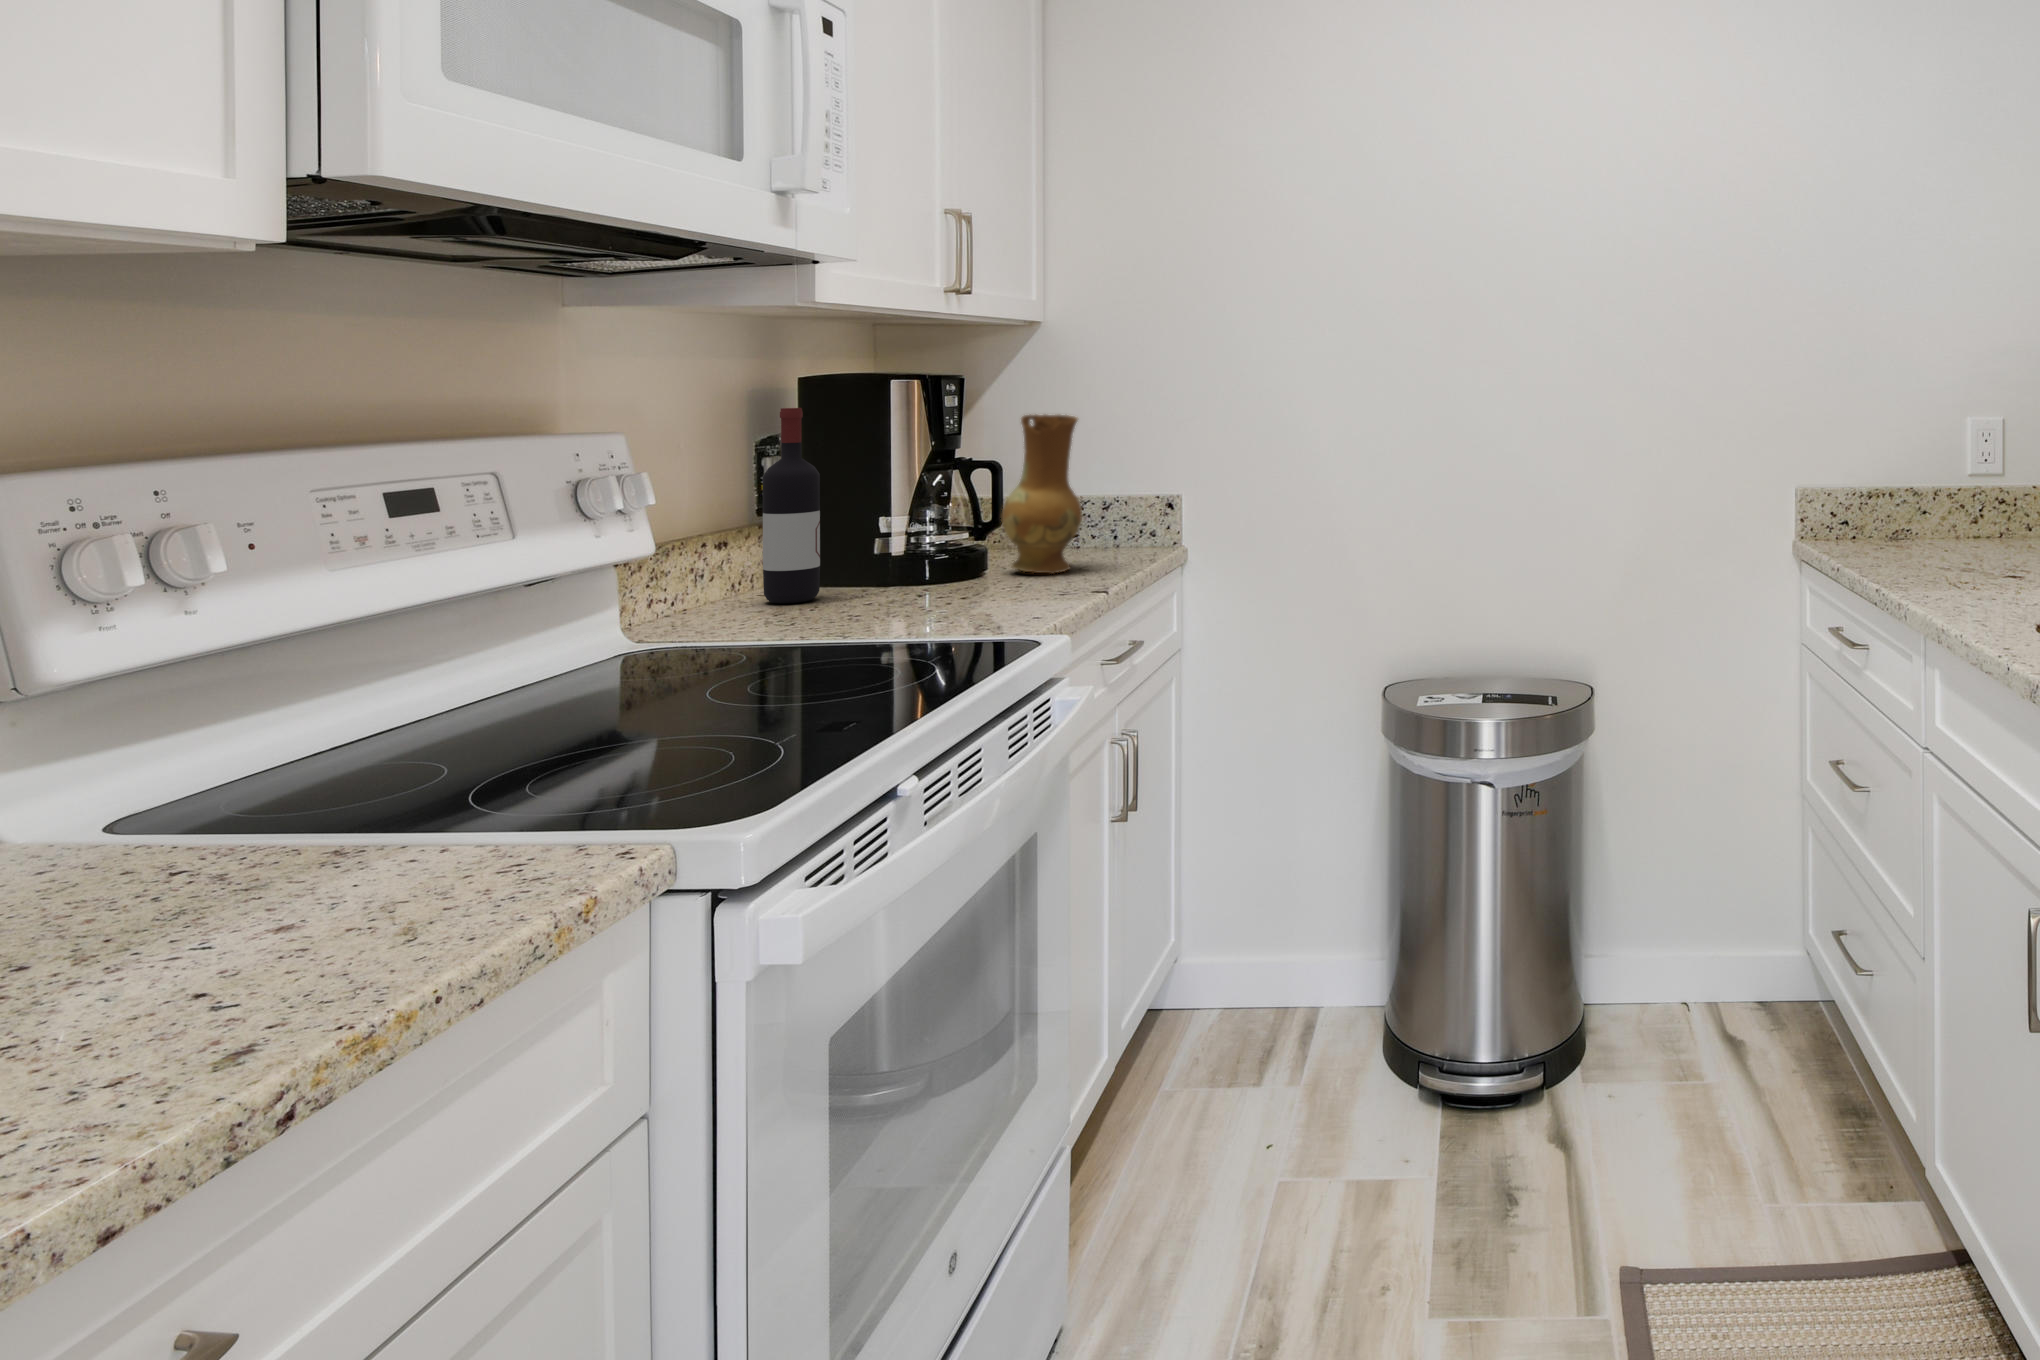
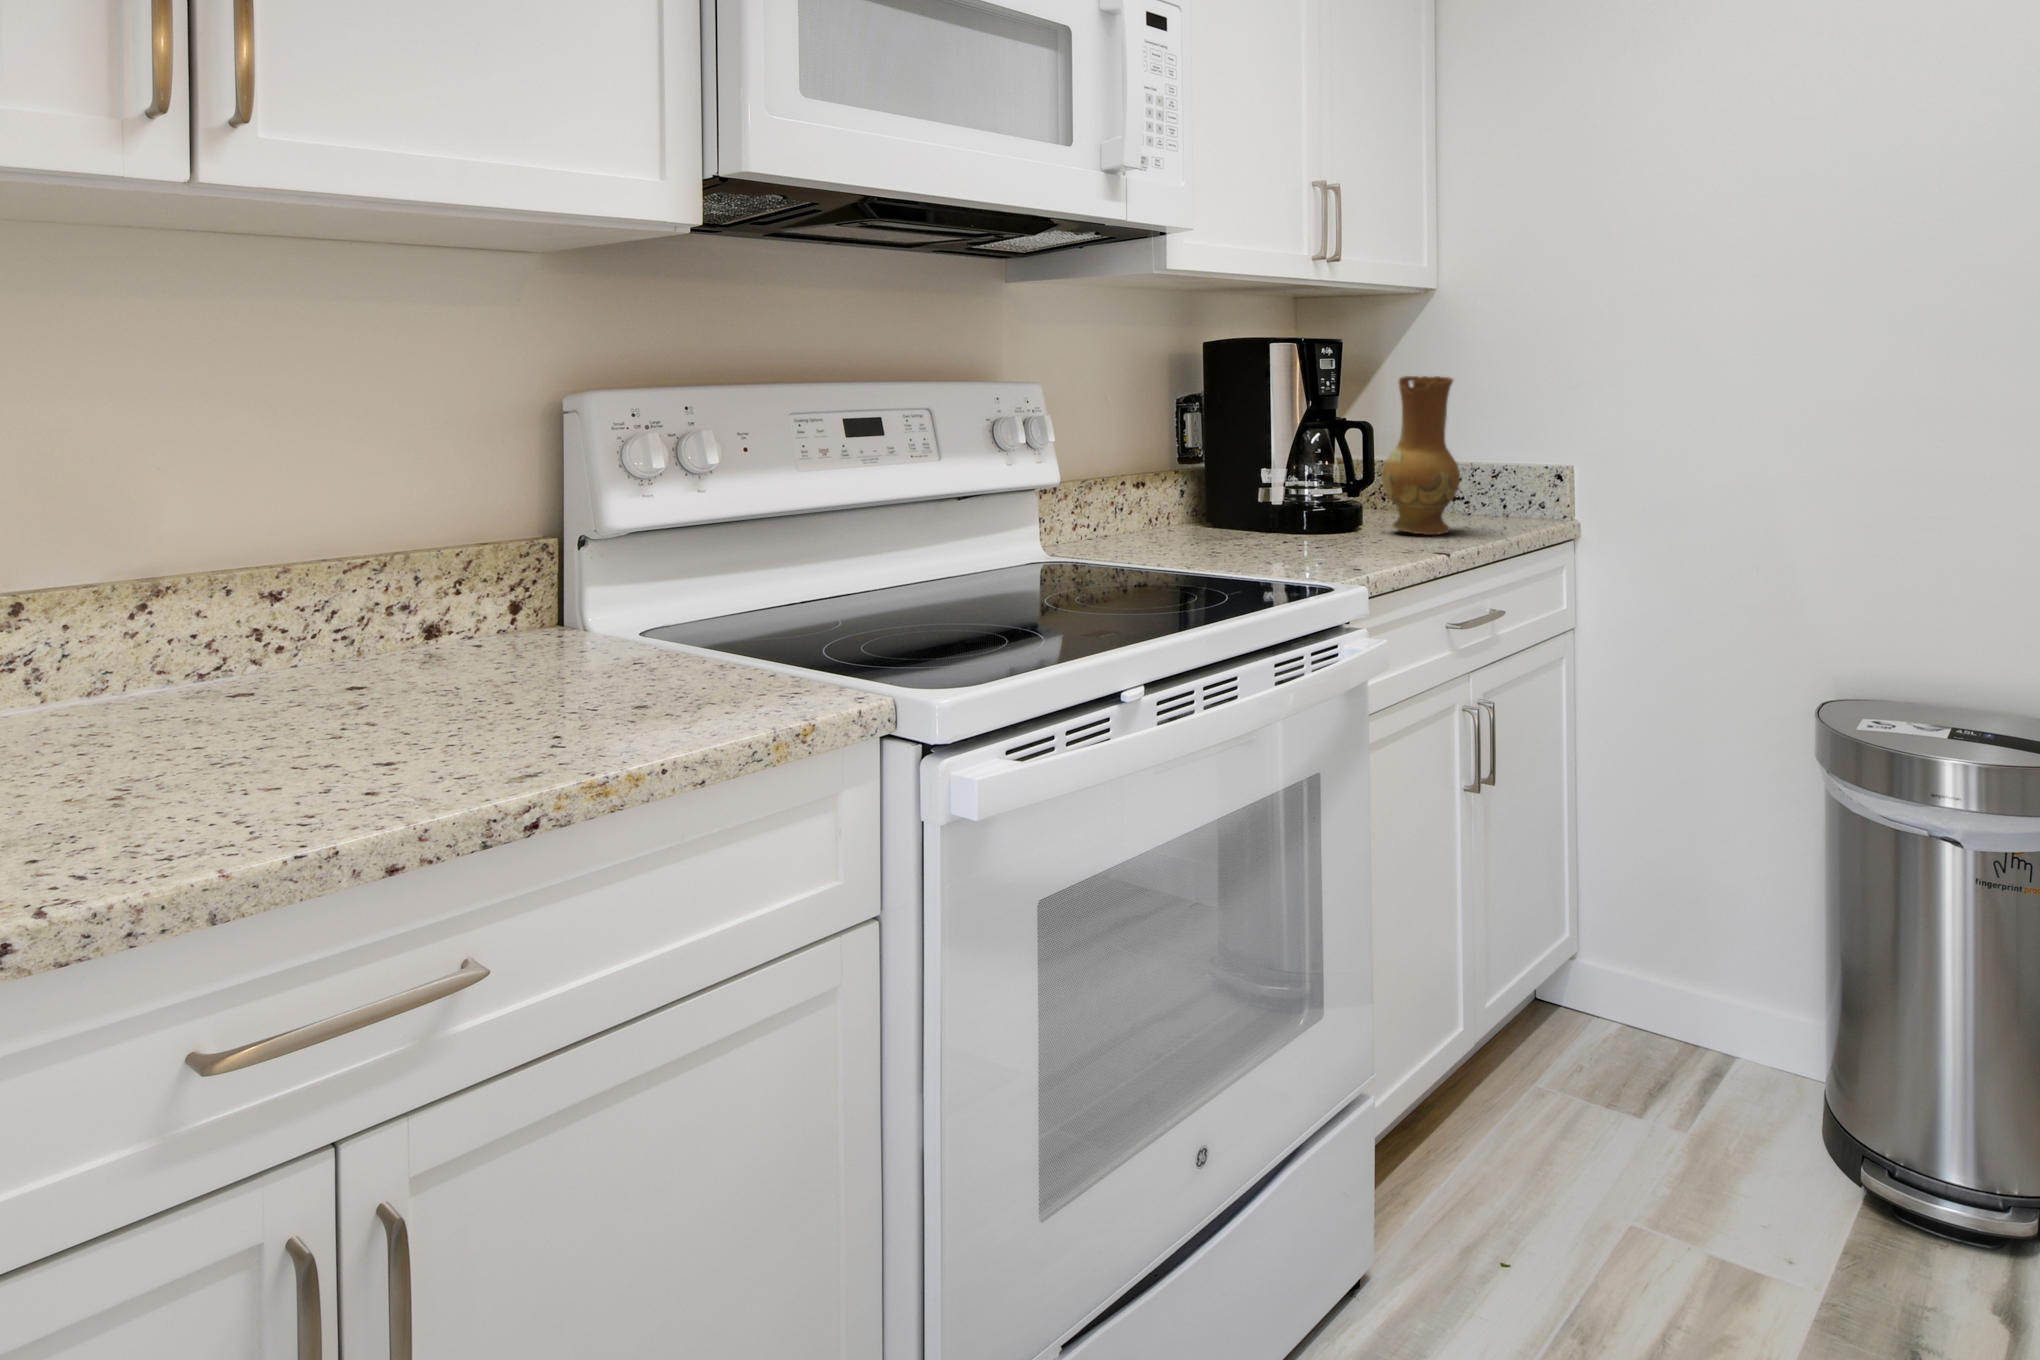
wine bottle: present [763,408,820,603] -> none [1166,366,1213,541]

